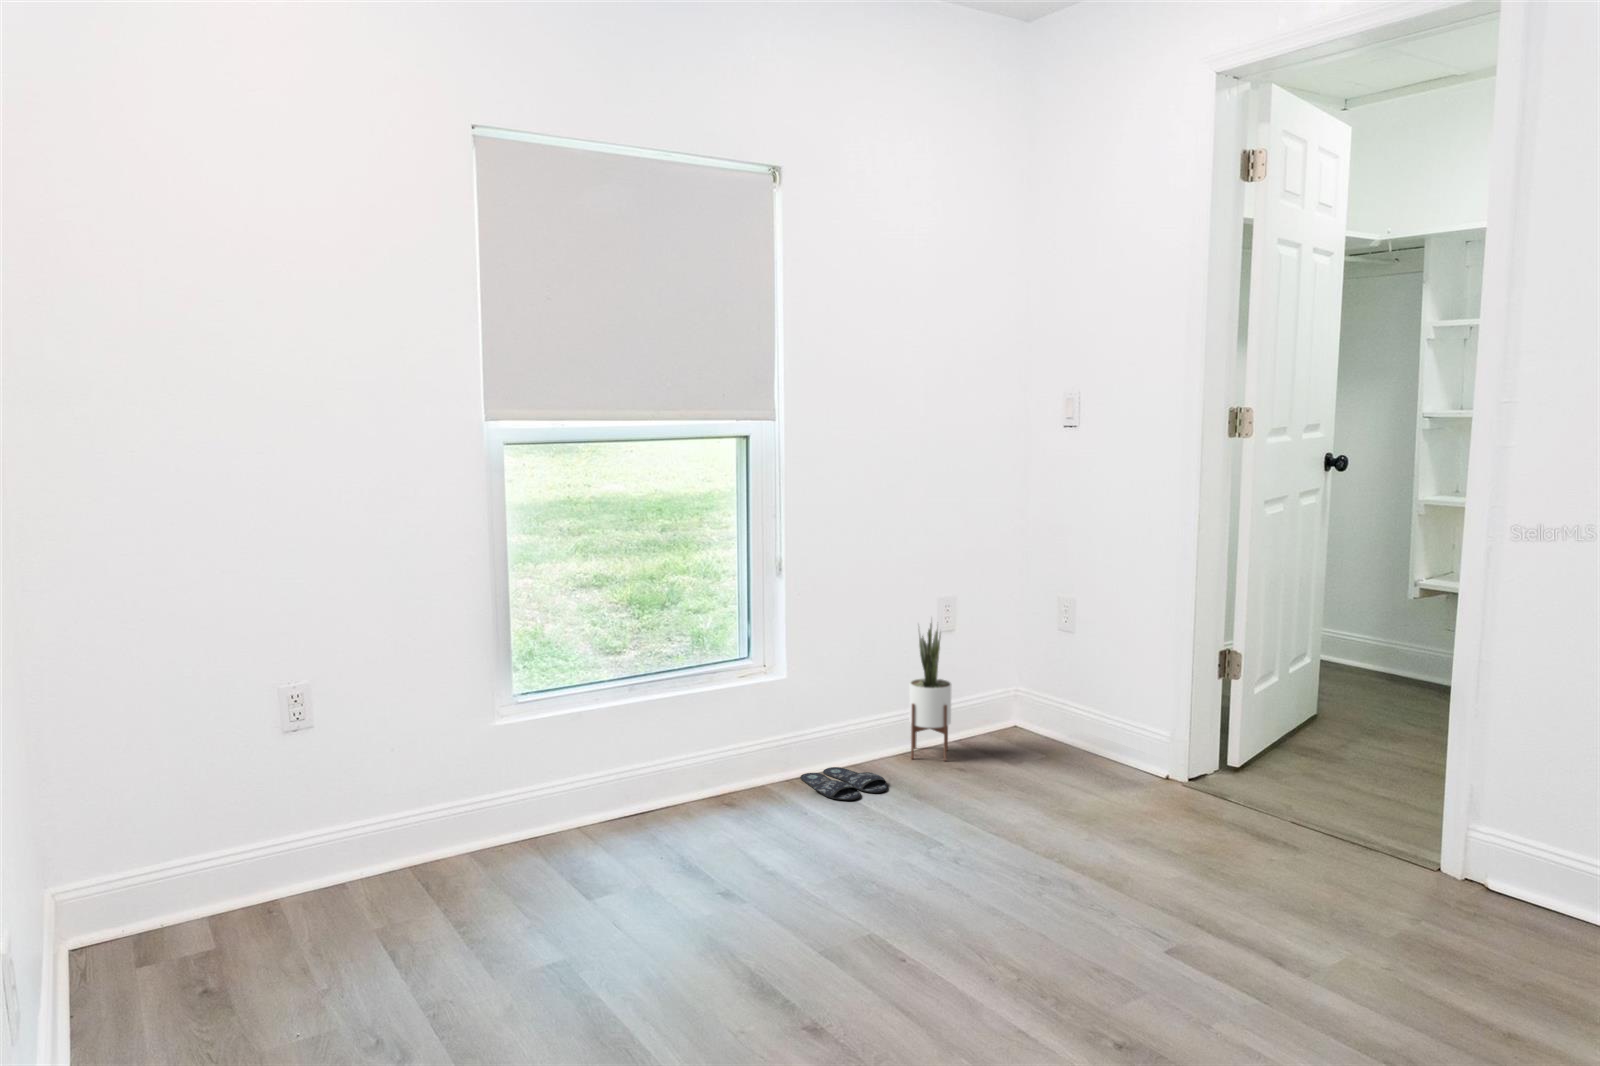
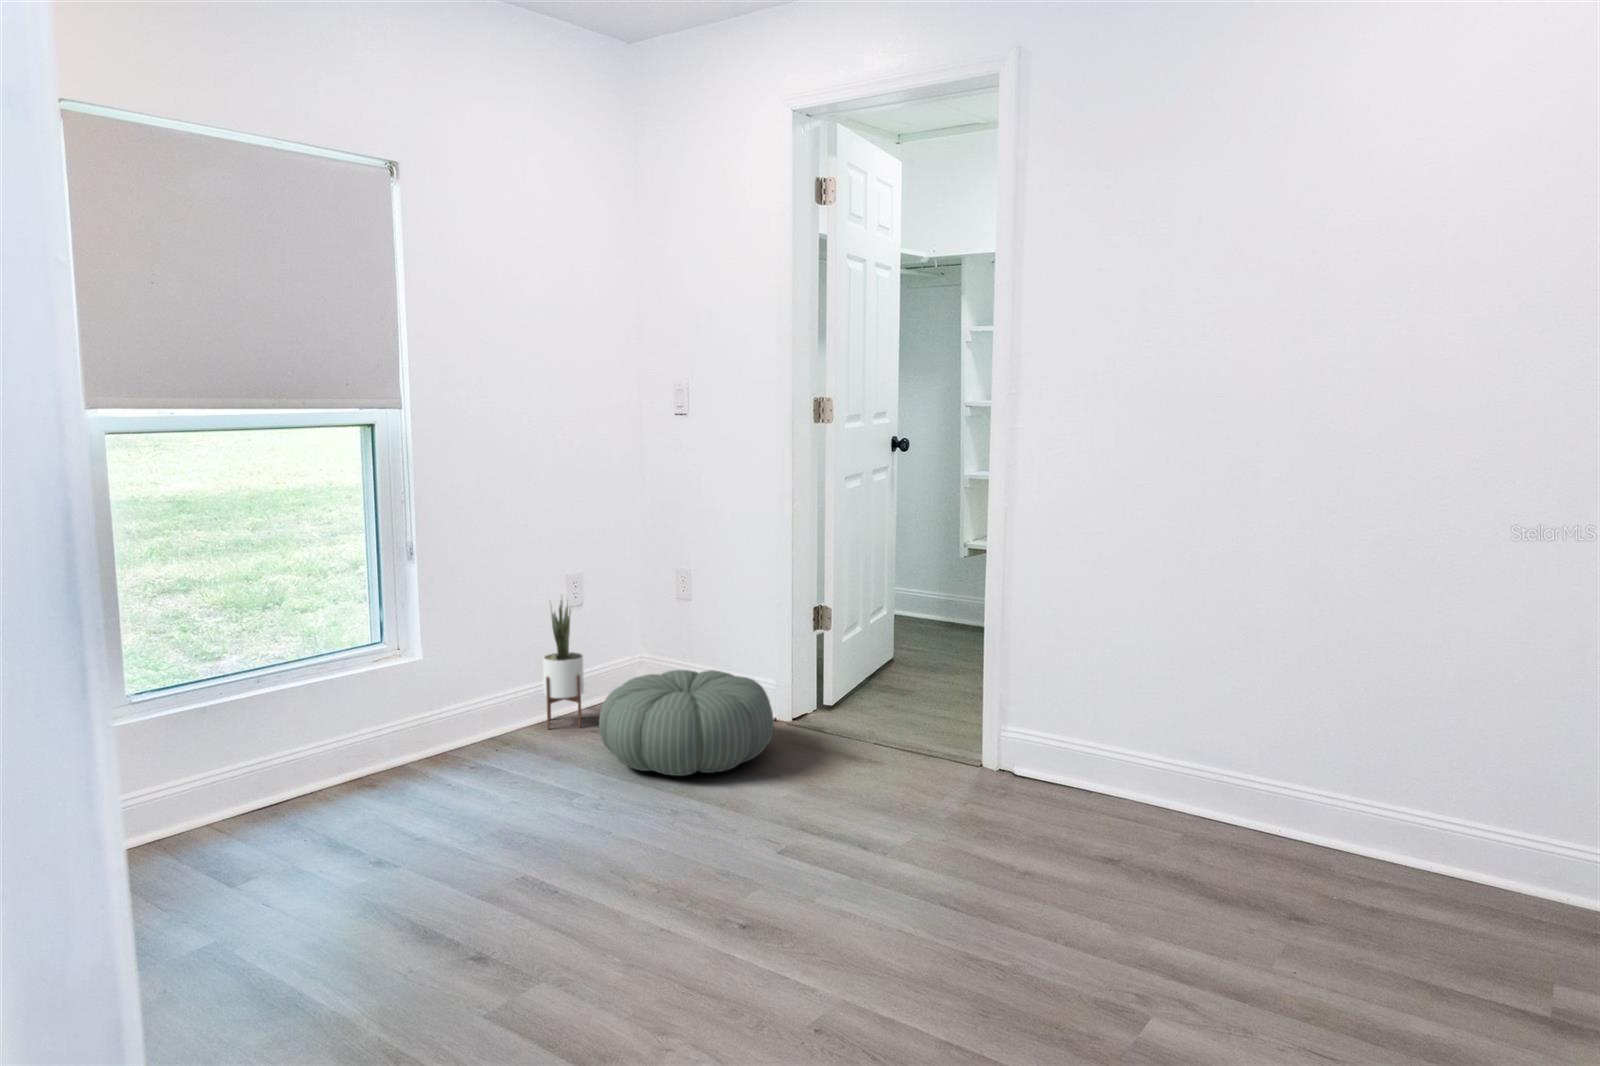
pouf: none [963,710,1165,835] -> present [599,670,774,776]
slippers: present [800,767,887,800] -> none [440,744,527,771]

